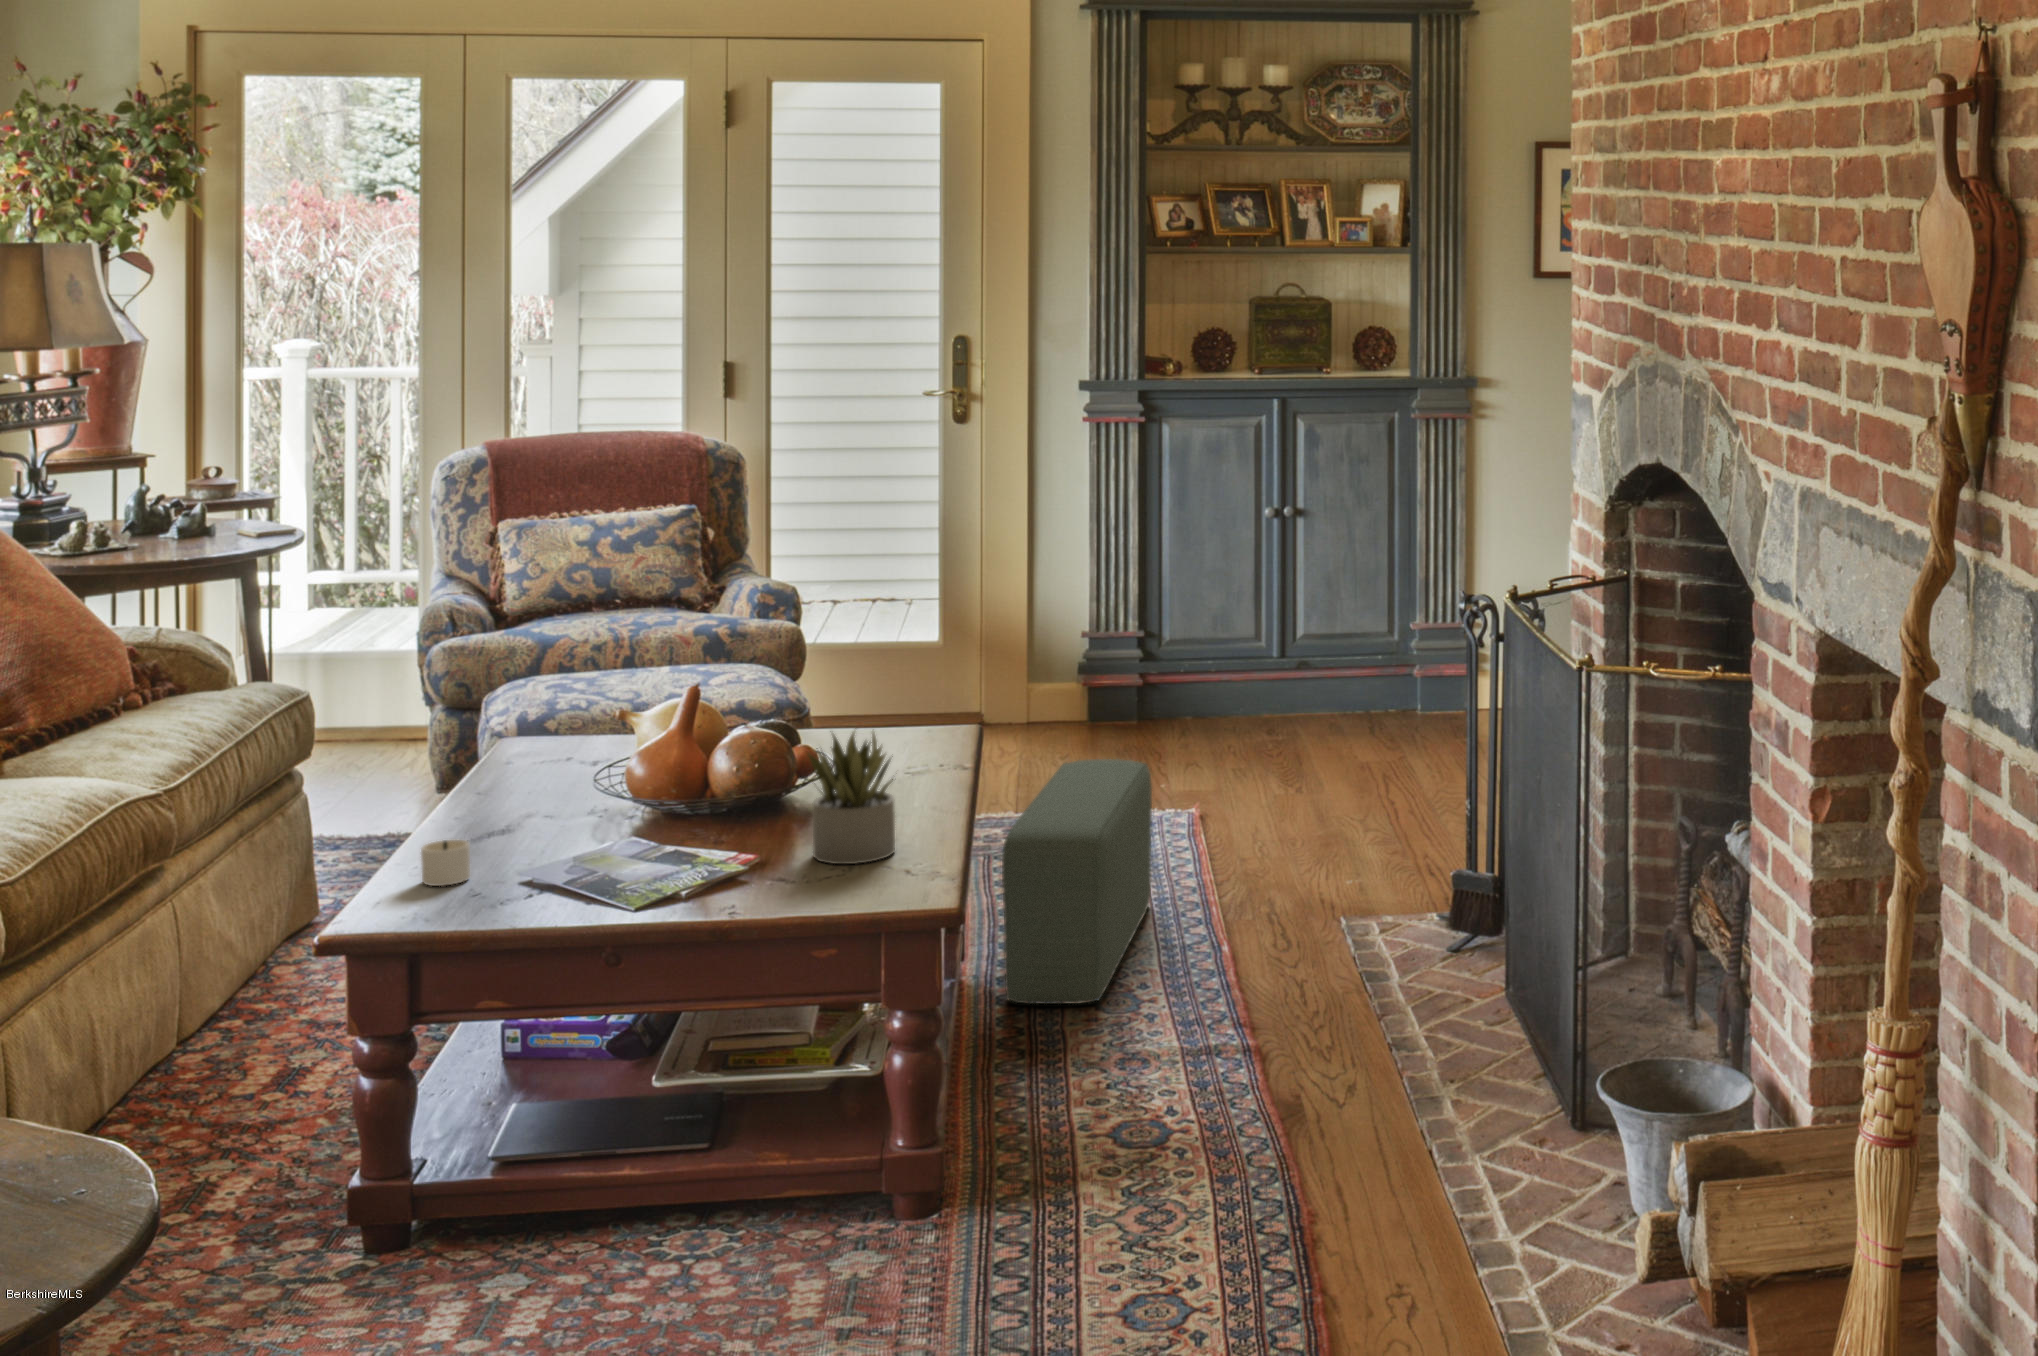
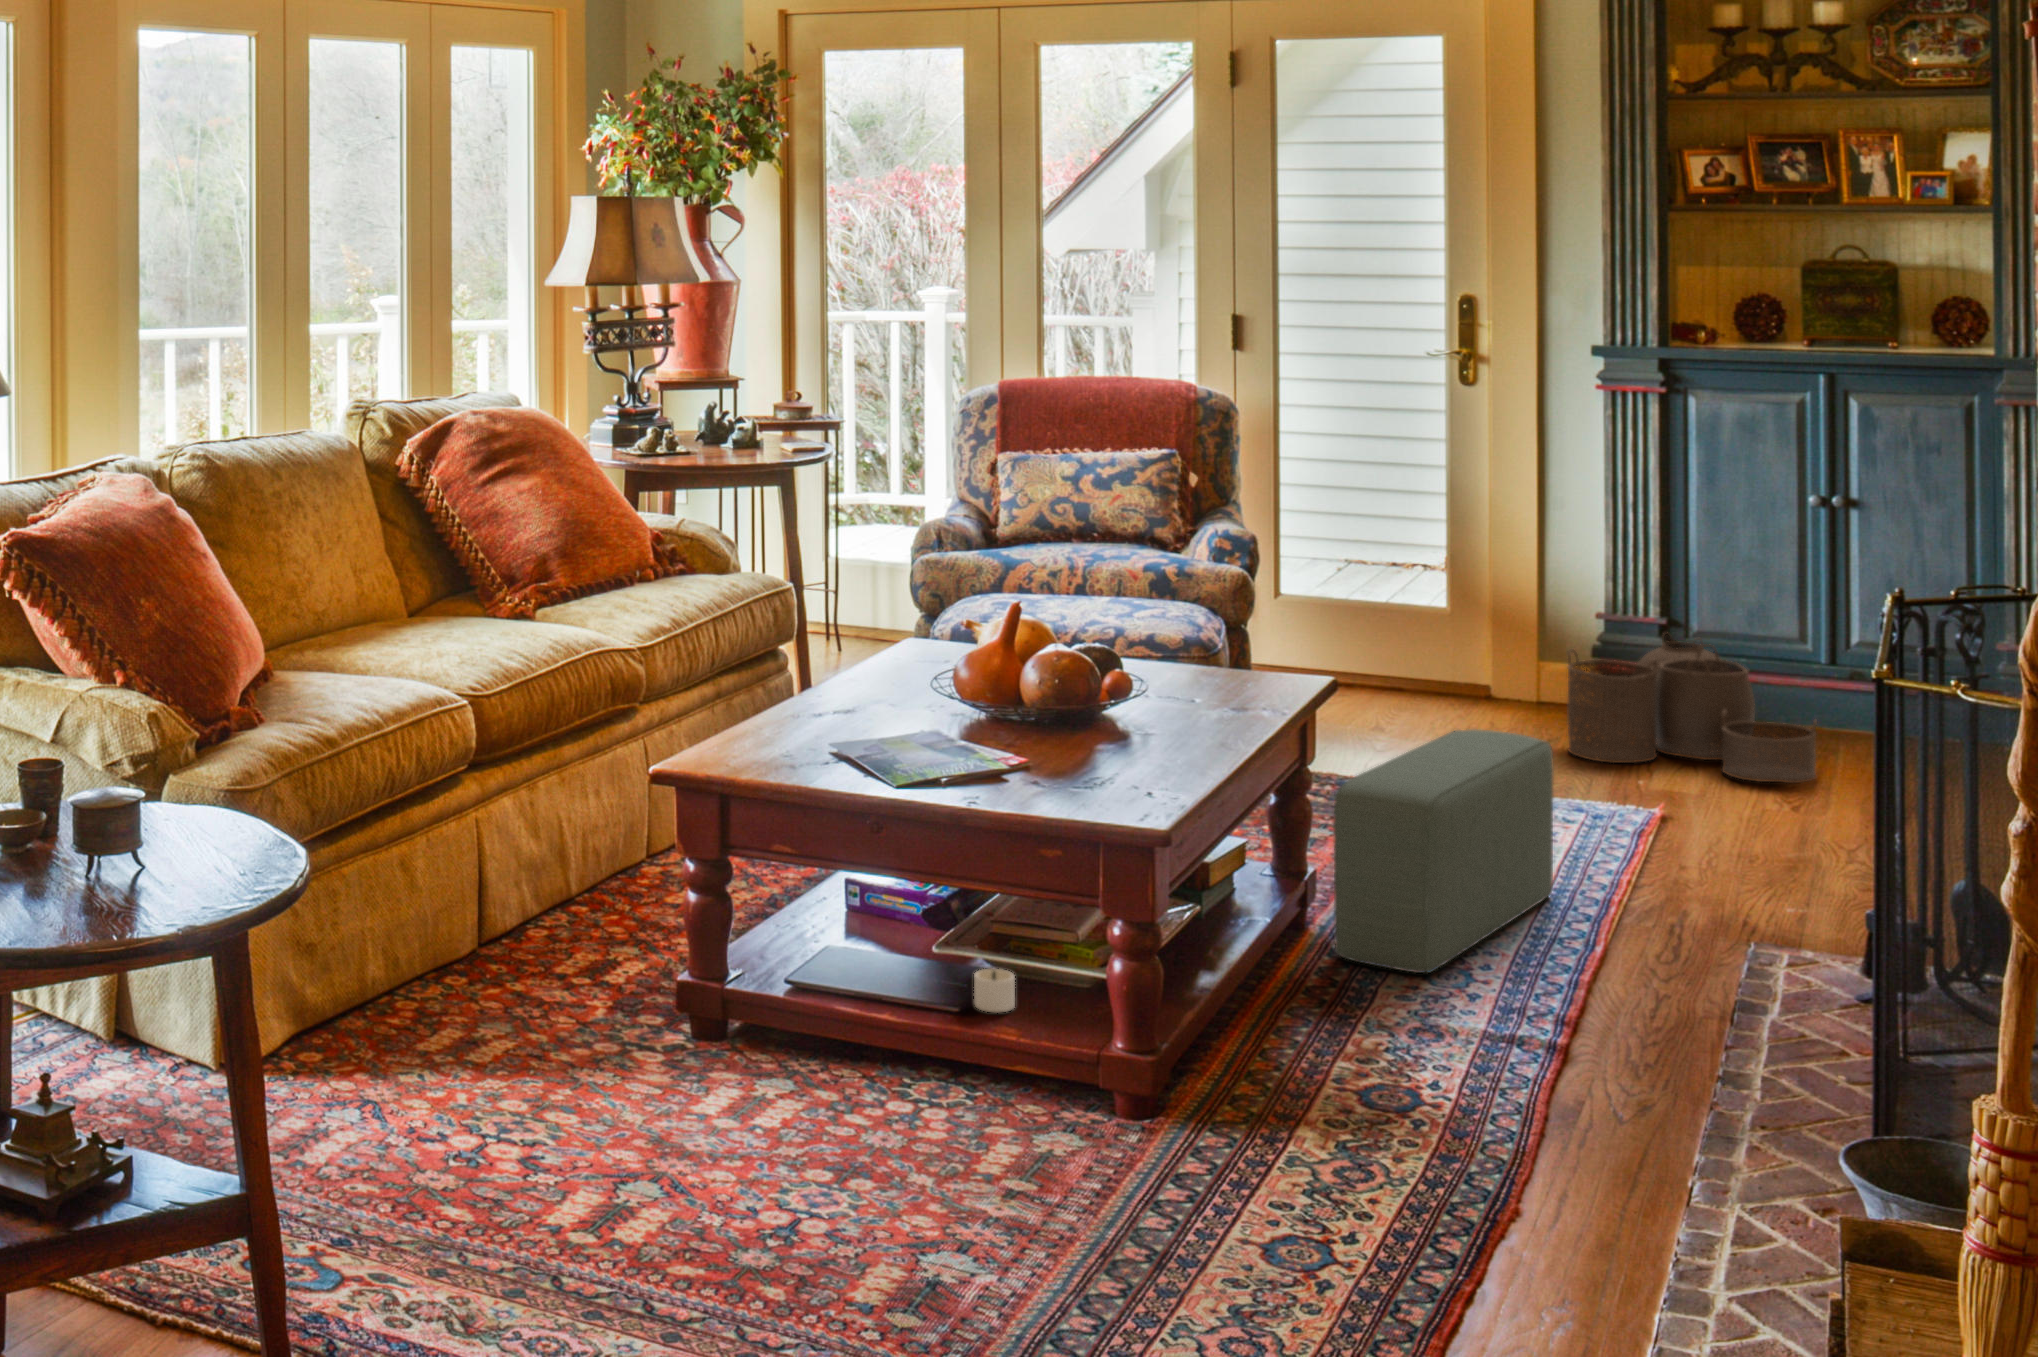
woven basket: none [1074,649,1284,773] -> present [1567,641,1817,783]
succulent plant: present [808,732,895,864] -> none [1072,649,1158,778]
candle: present [421,840,470,886] -> present [974,969,1015,1013]

